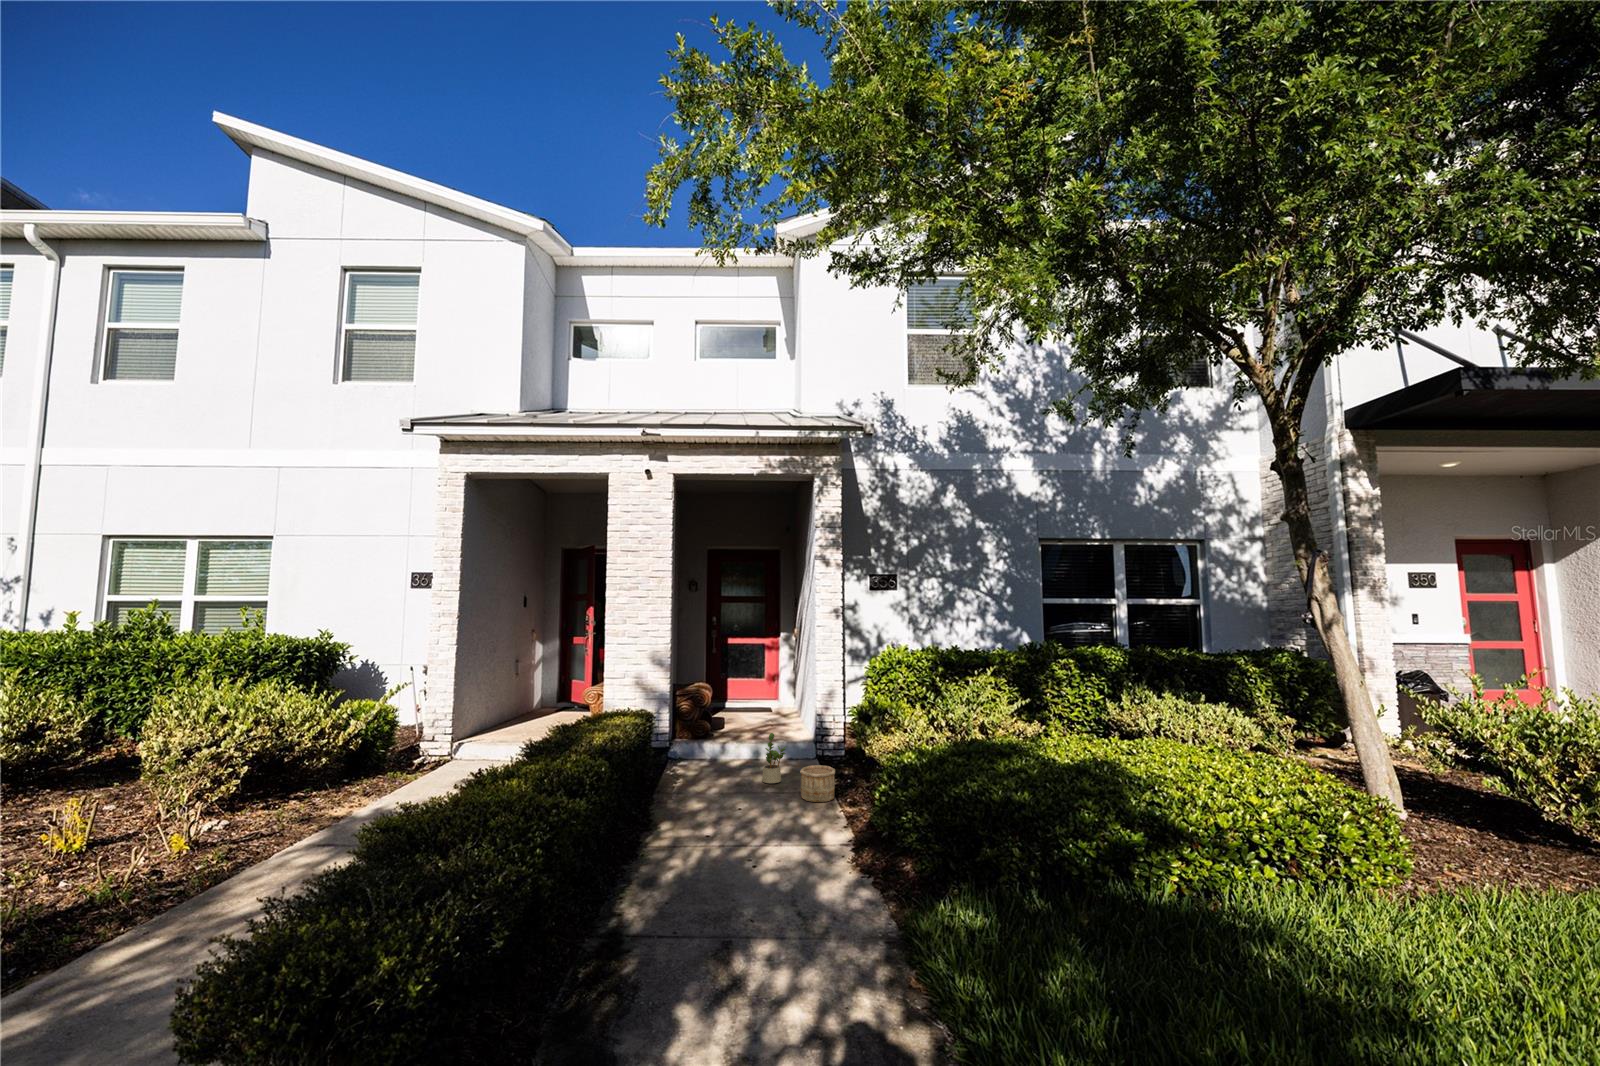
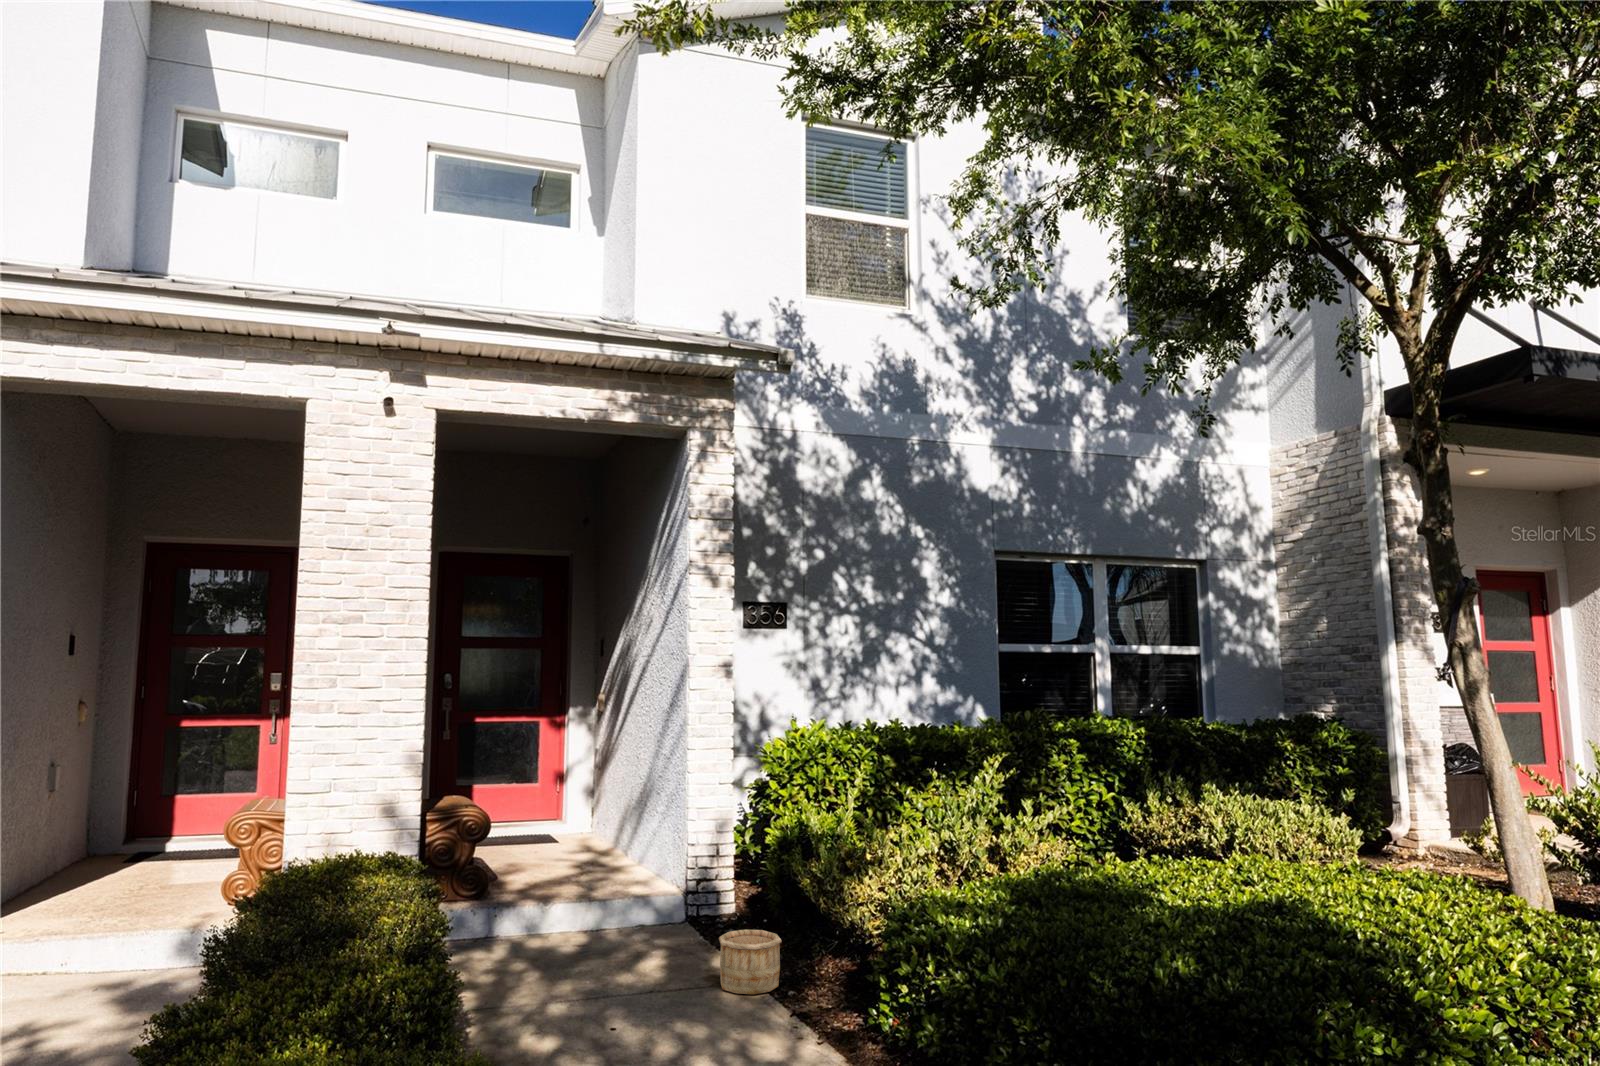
potted plant: present [762,733,786,783] -> none [628,879,672,970]

